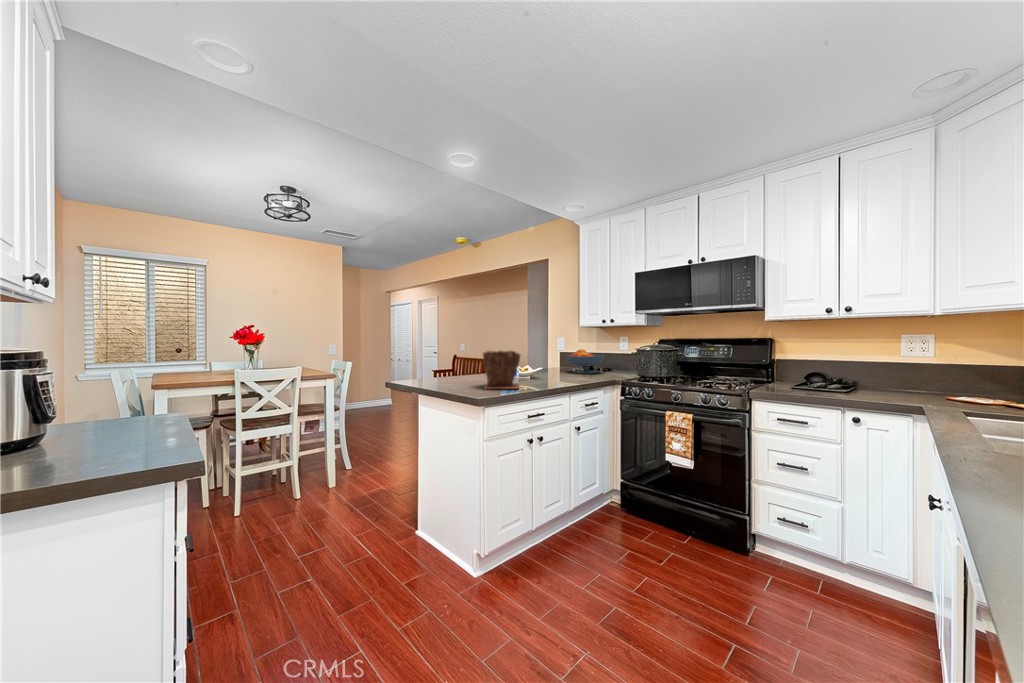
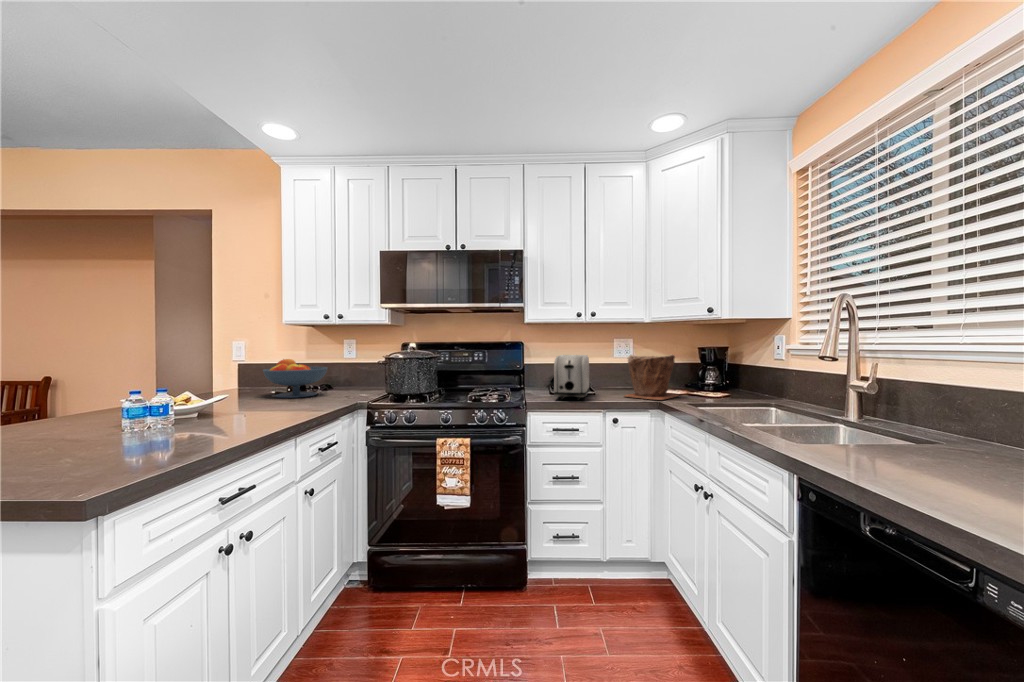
plant pot: present [483,350,520,389] -> present [625,355,678,400]
toaster: none [783,351,840,395] -> present [554,355,589,400]

